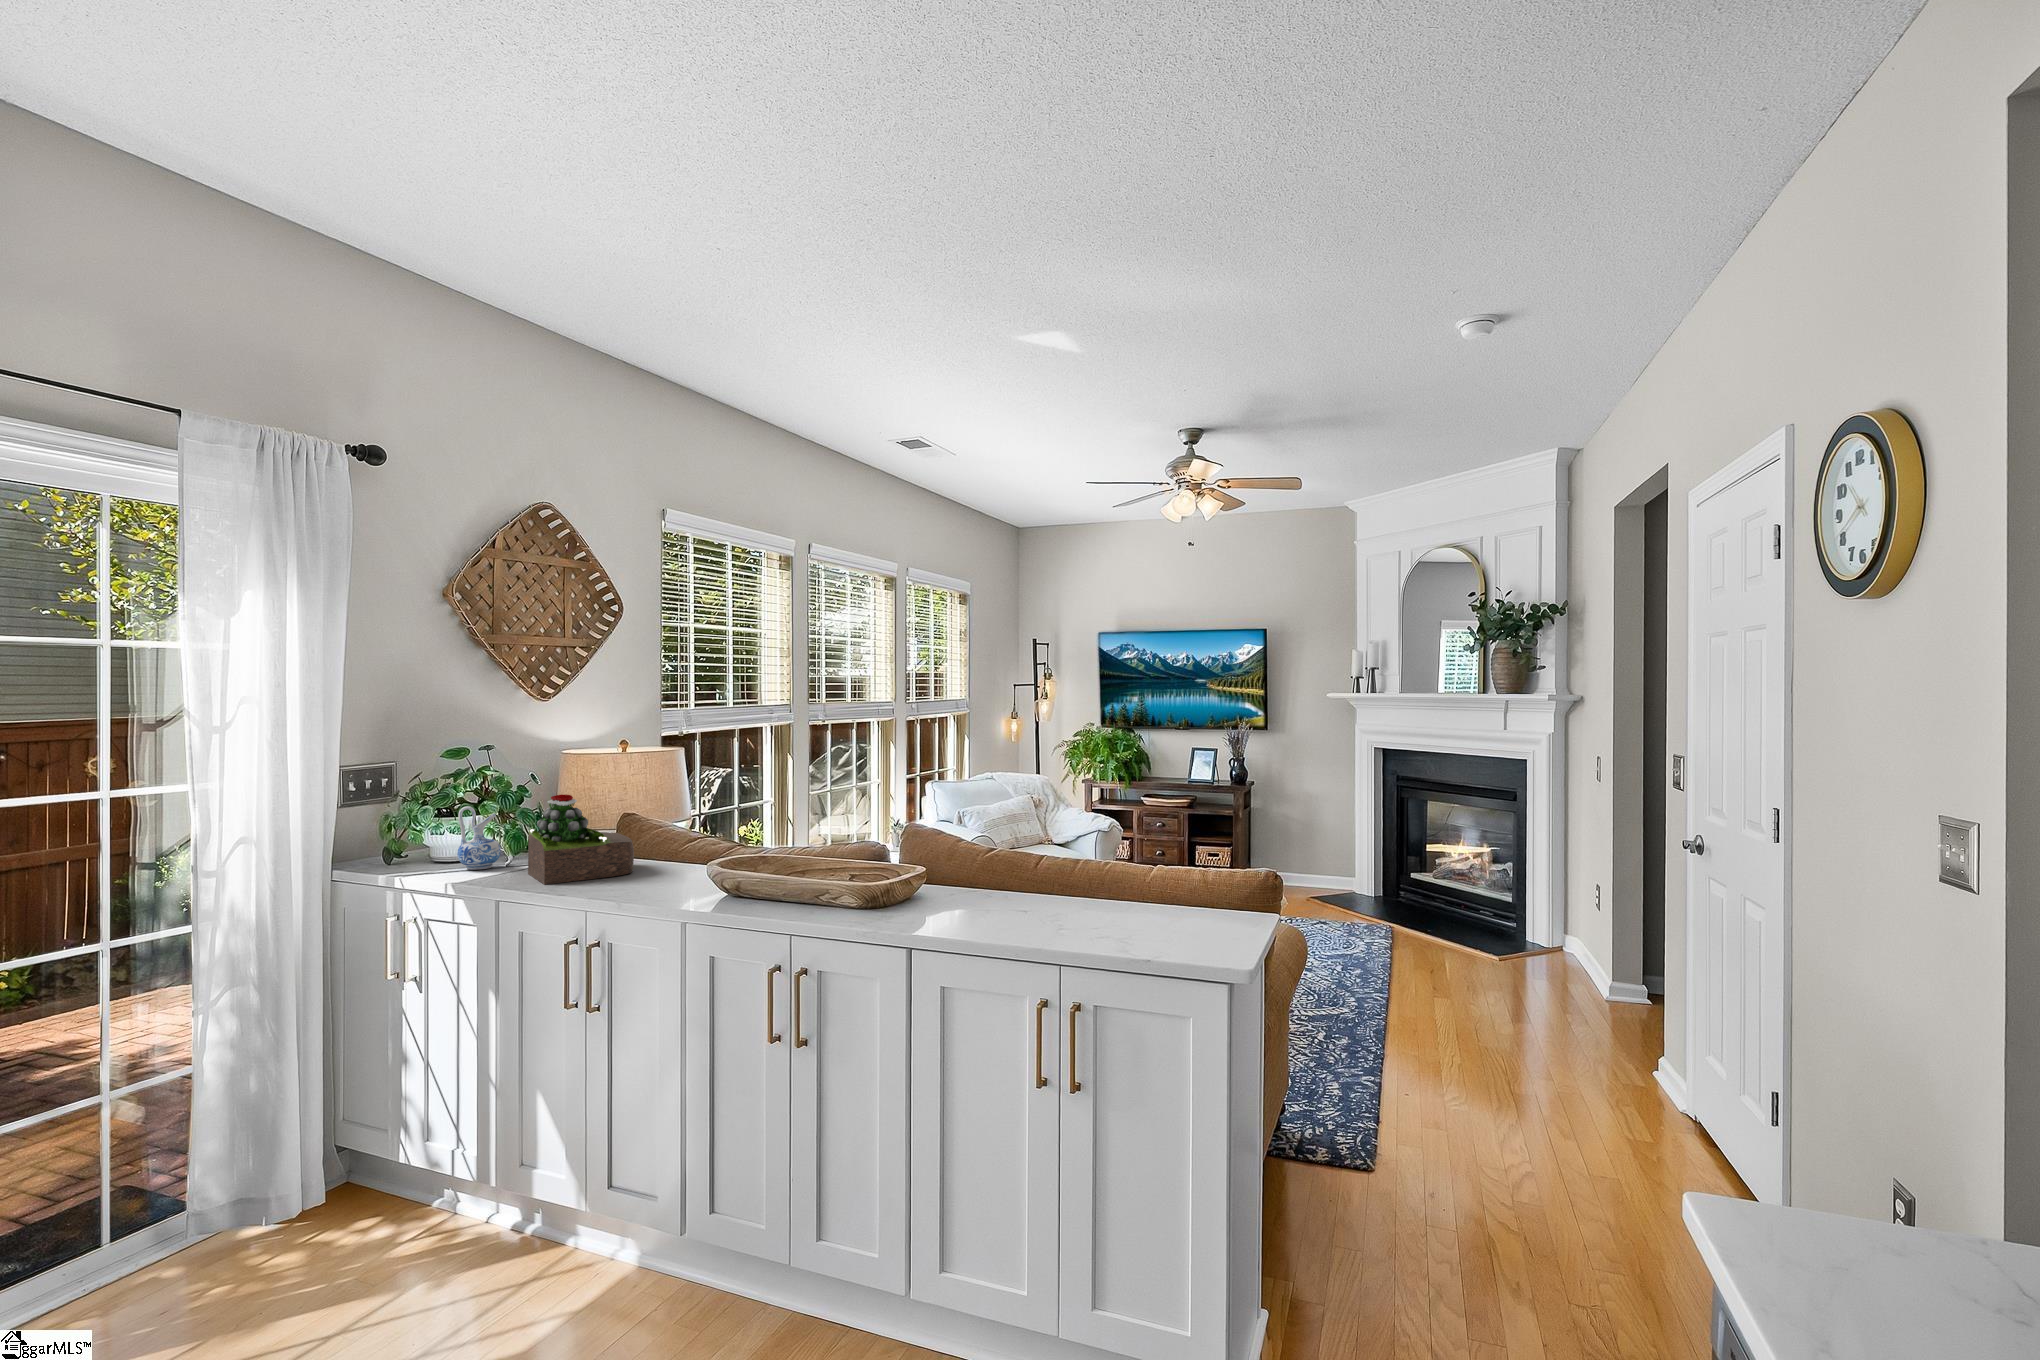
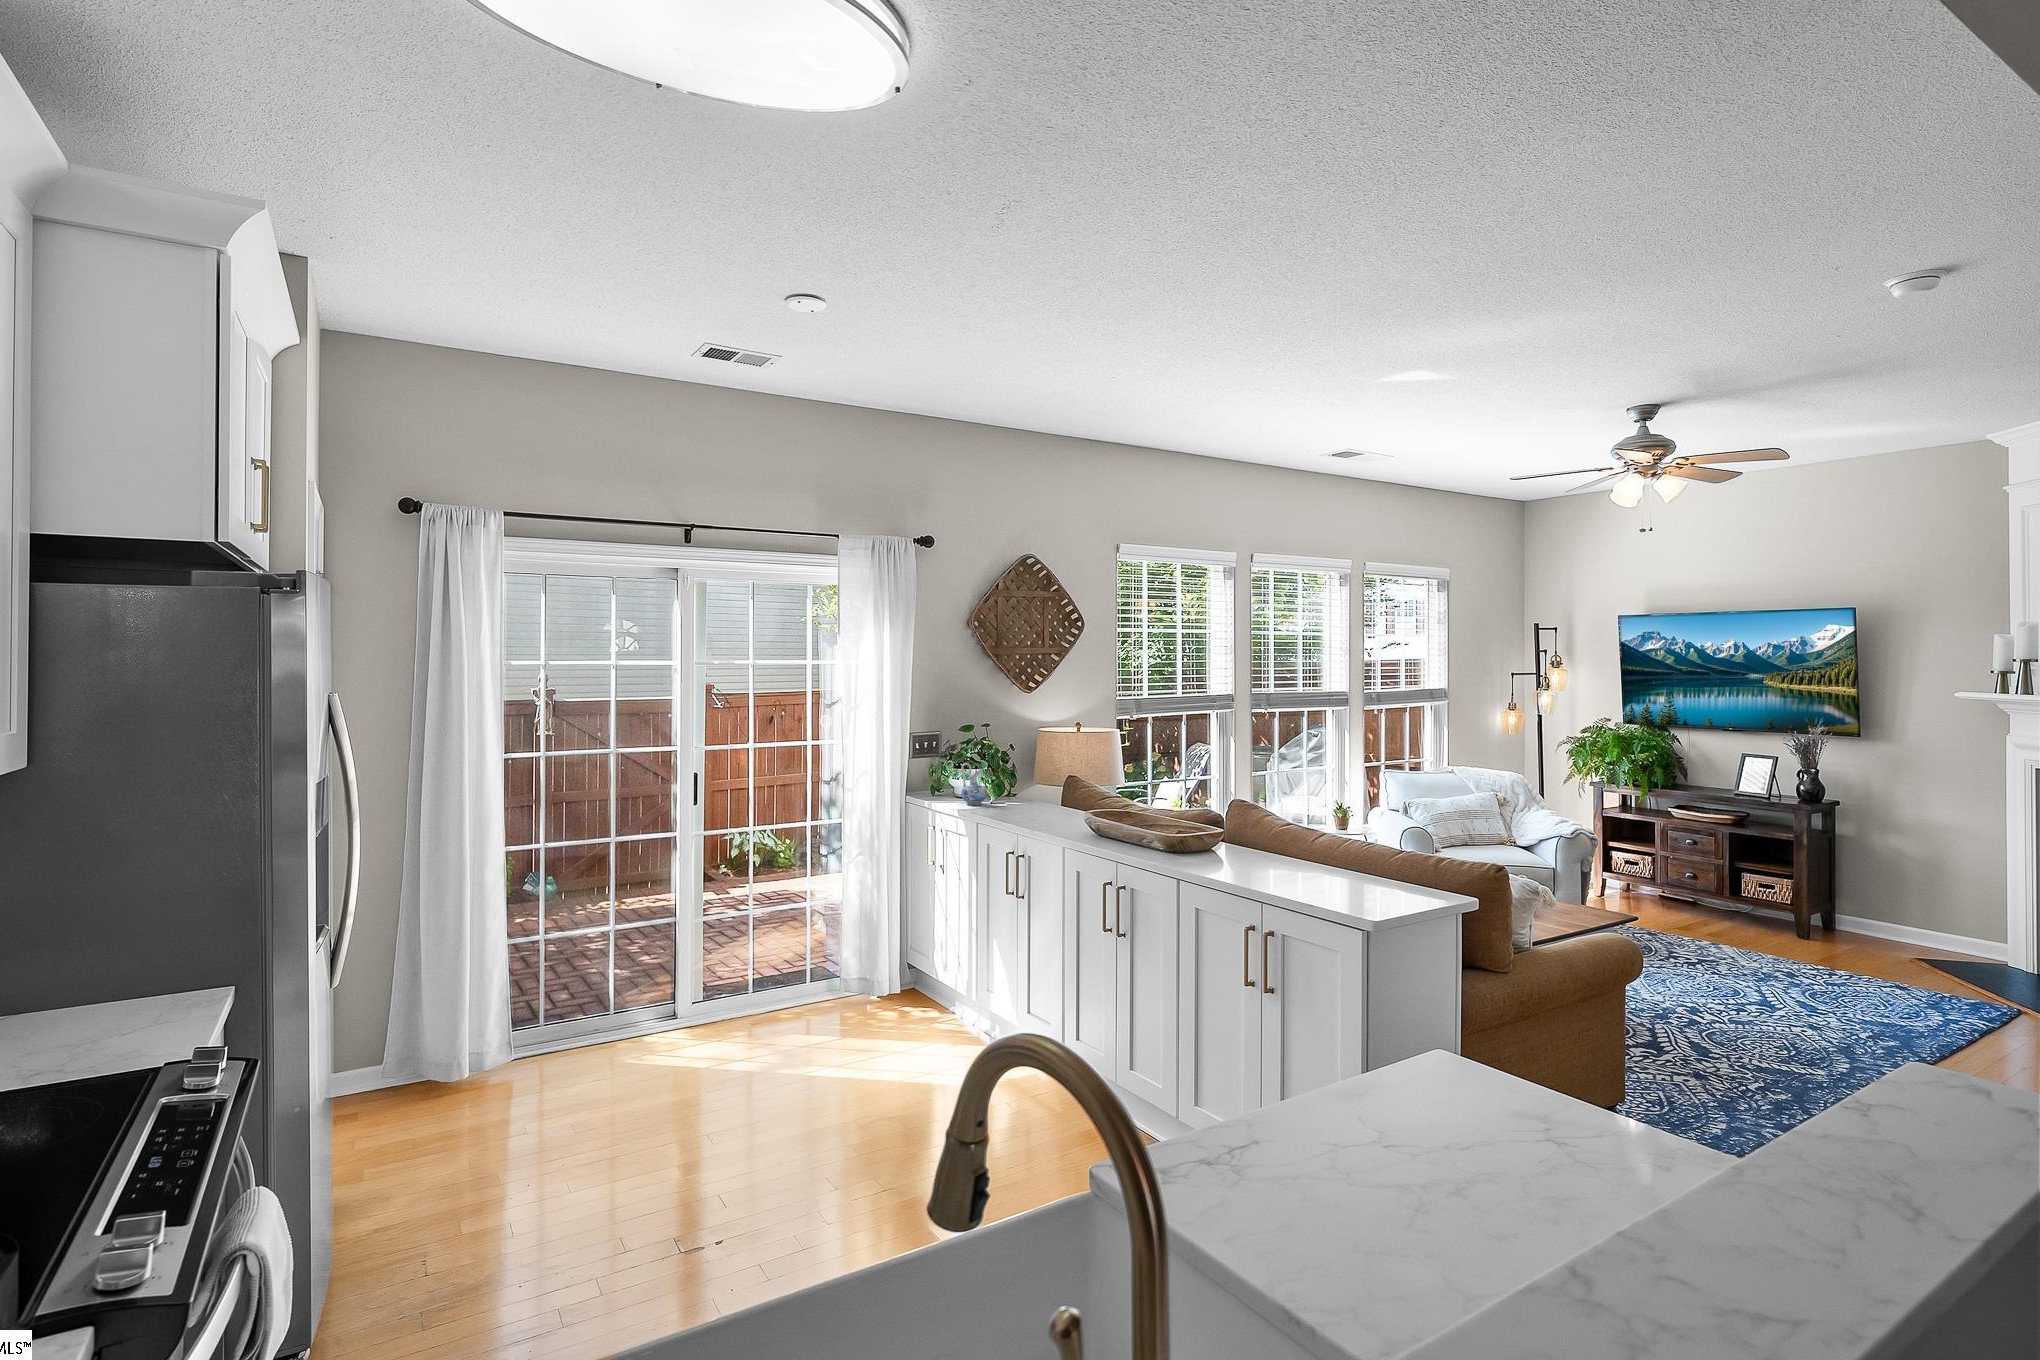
succulent plant: present [528,795,634,884] -> none [997,758,1059,816]

